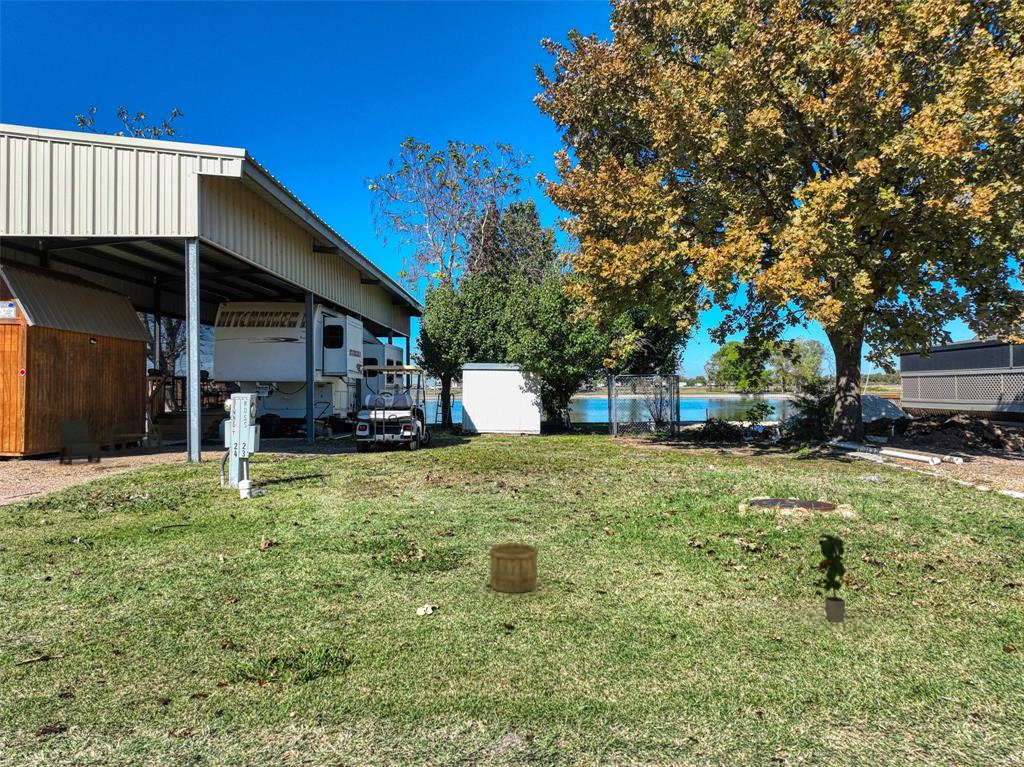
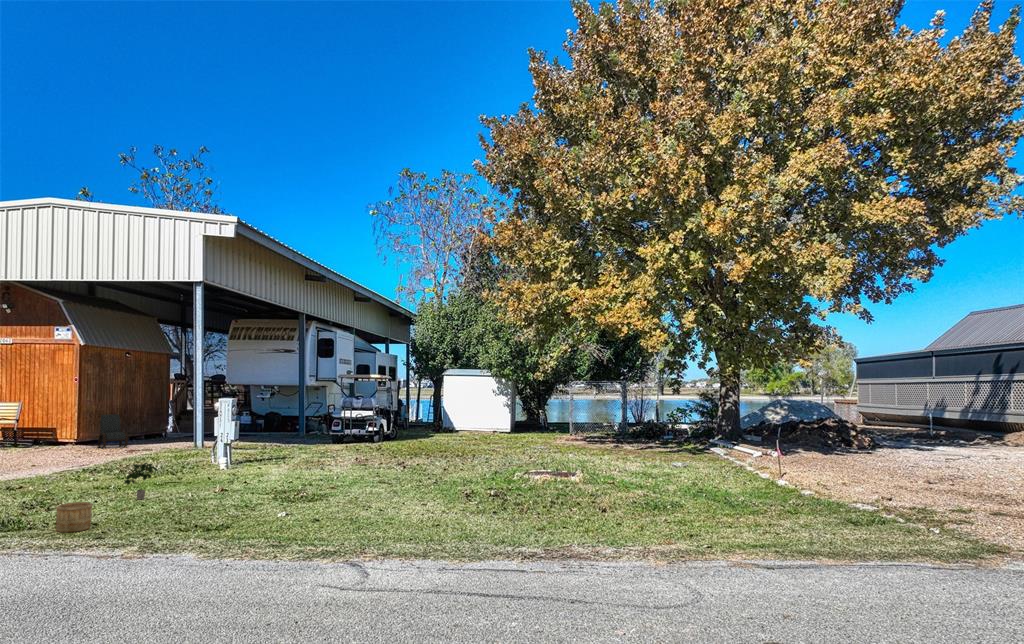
bench: present [109,424,162,455] -> none [137,418,178,442]
potted plant: present [819,534,845,622] -> present [124,463,157,500]
wooden bucket: present [489,543,538,593] -> present [56,502,93,532]

